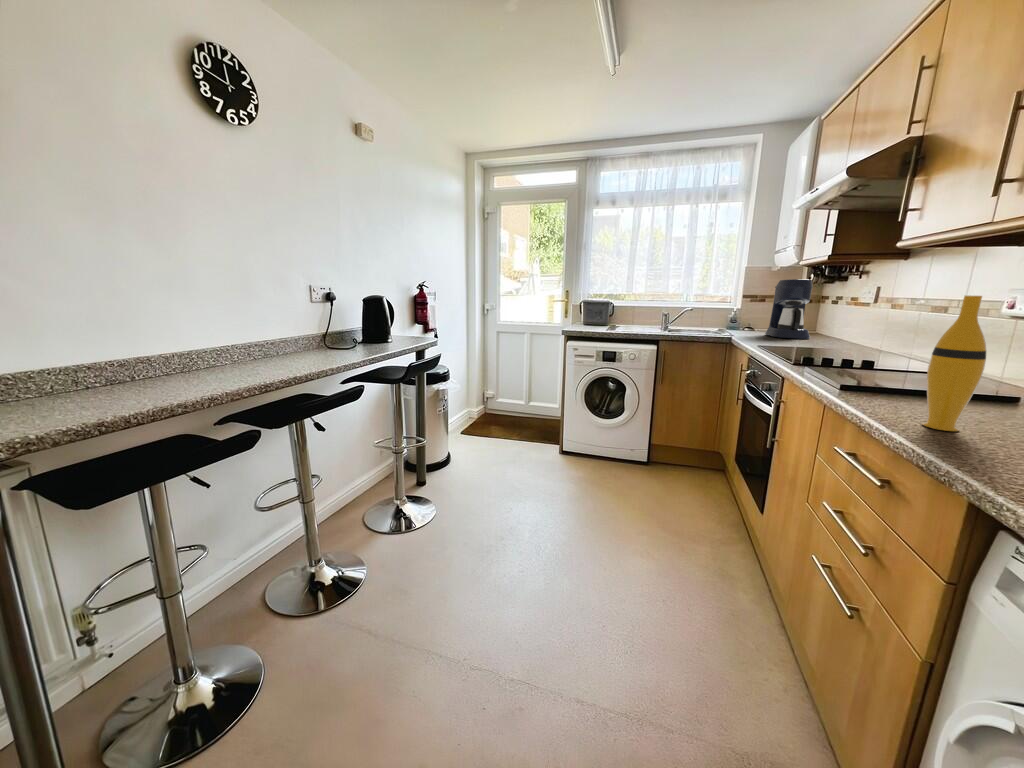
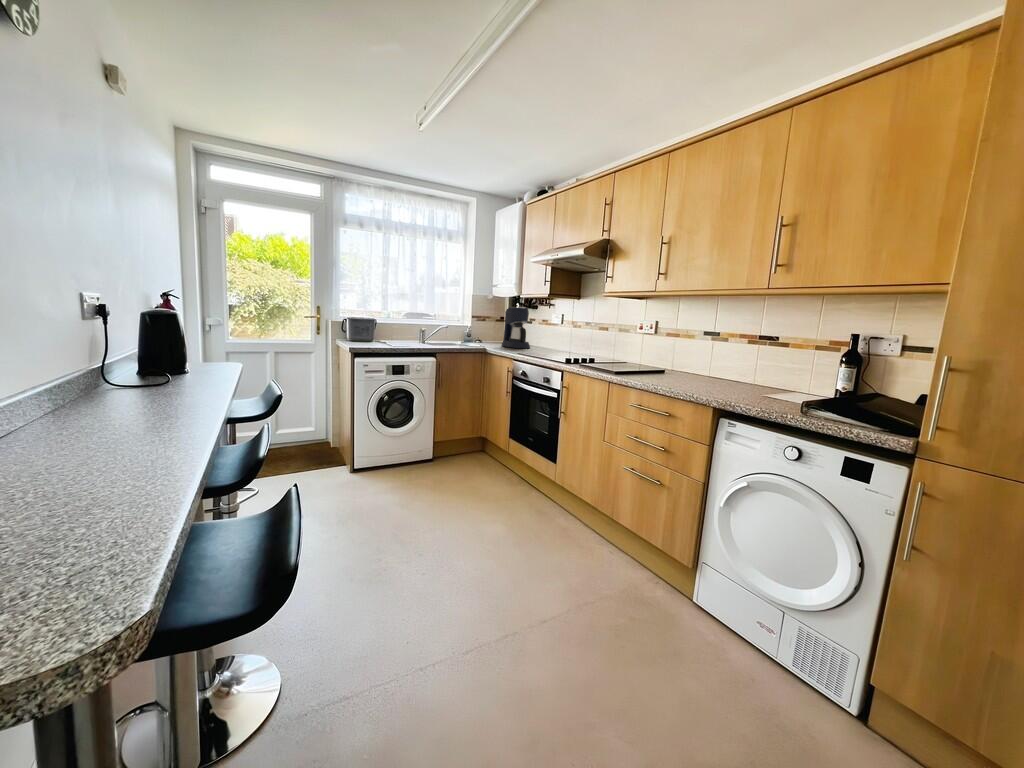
vase: present [922,296,986,431] -> none [663,325,682,384]

